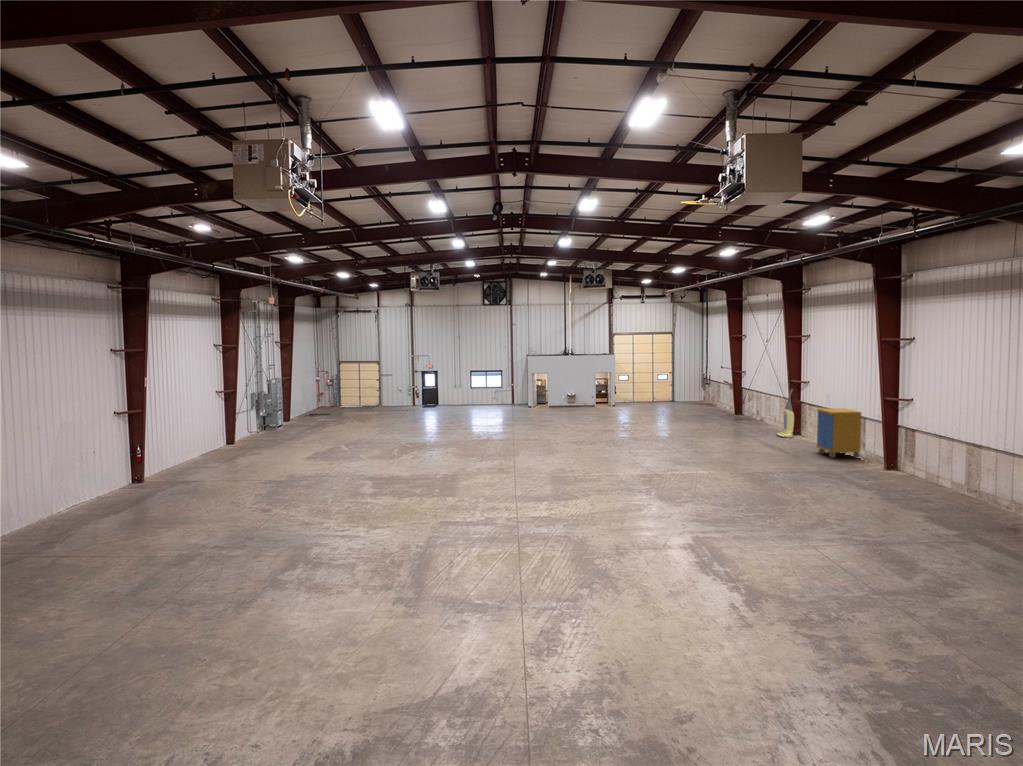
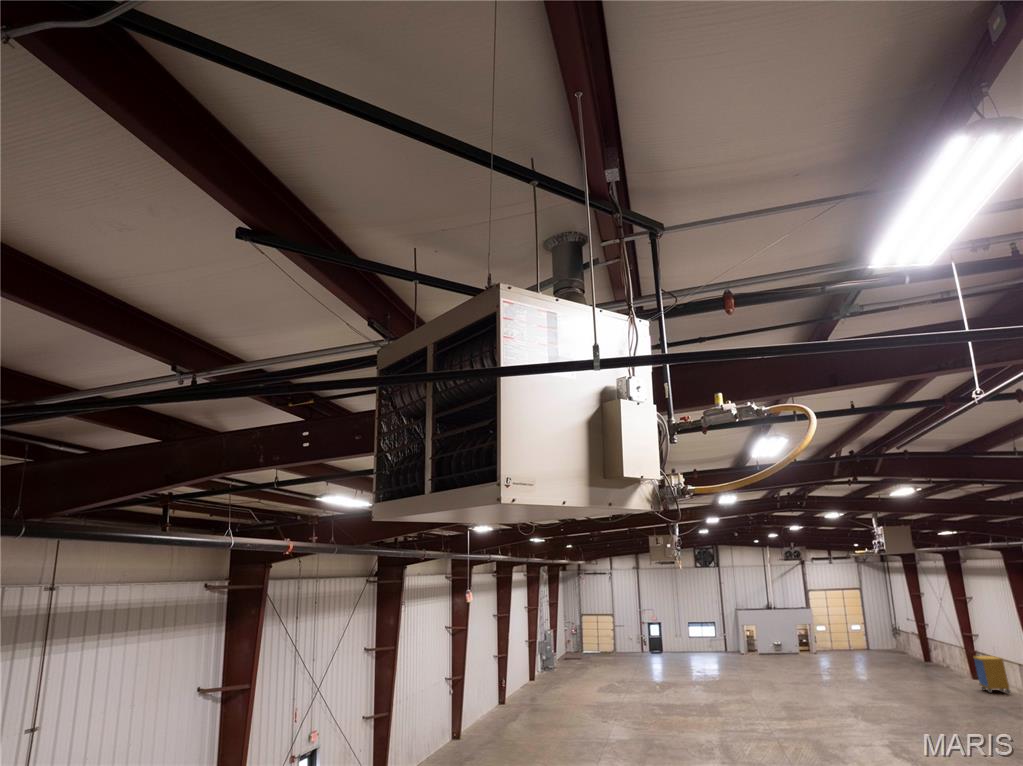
vacuum cleaner: present [776,389,795,438] -> none [955,641,968,680]

